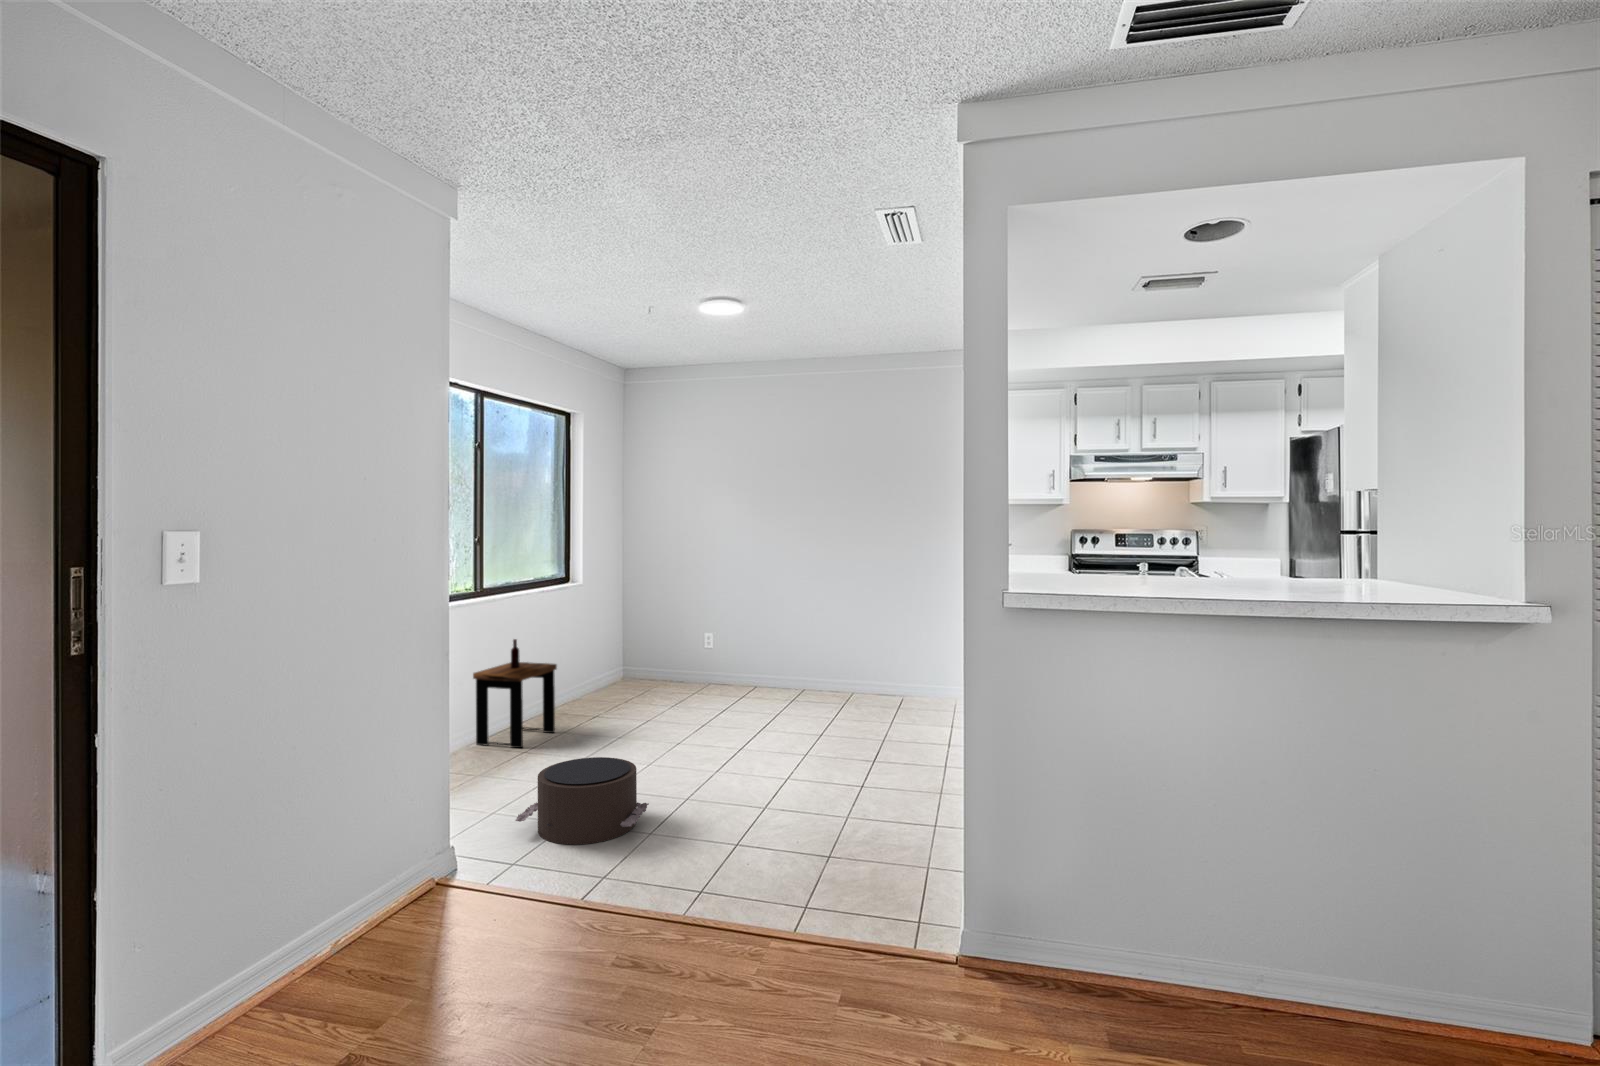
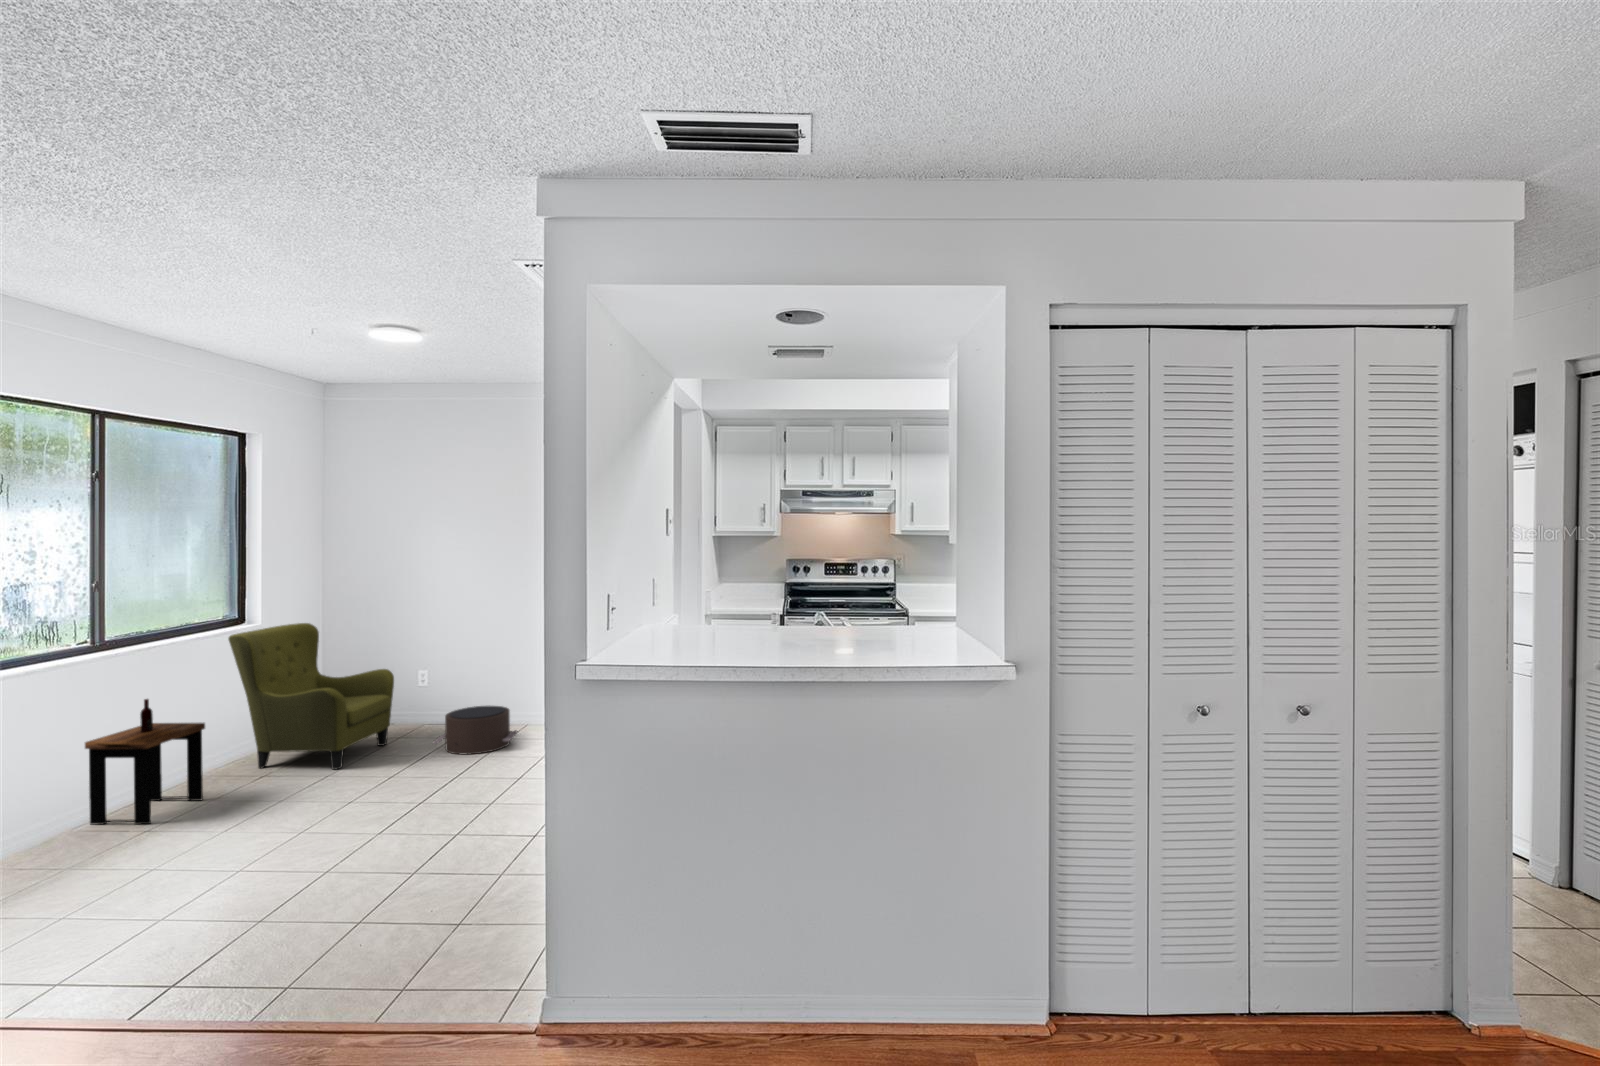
armchair: none [563,583,693,716] -> present [229,623,394,769]
pouf: present [515,757,649,845] -> present [433,706,517,755]

